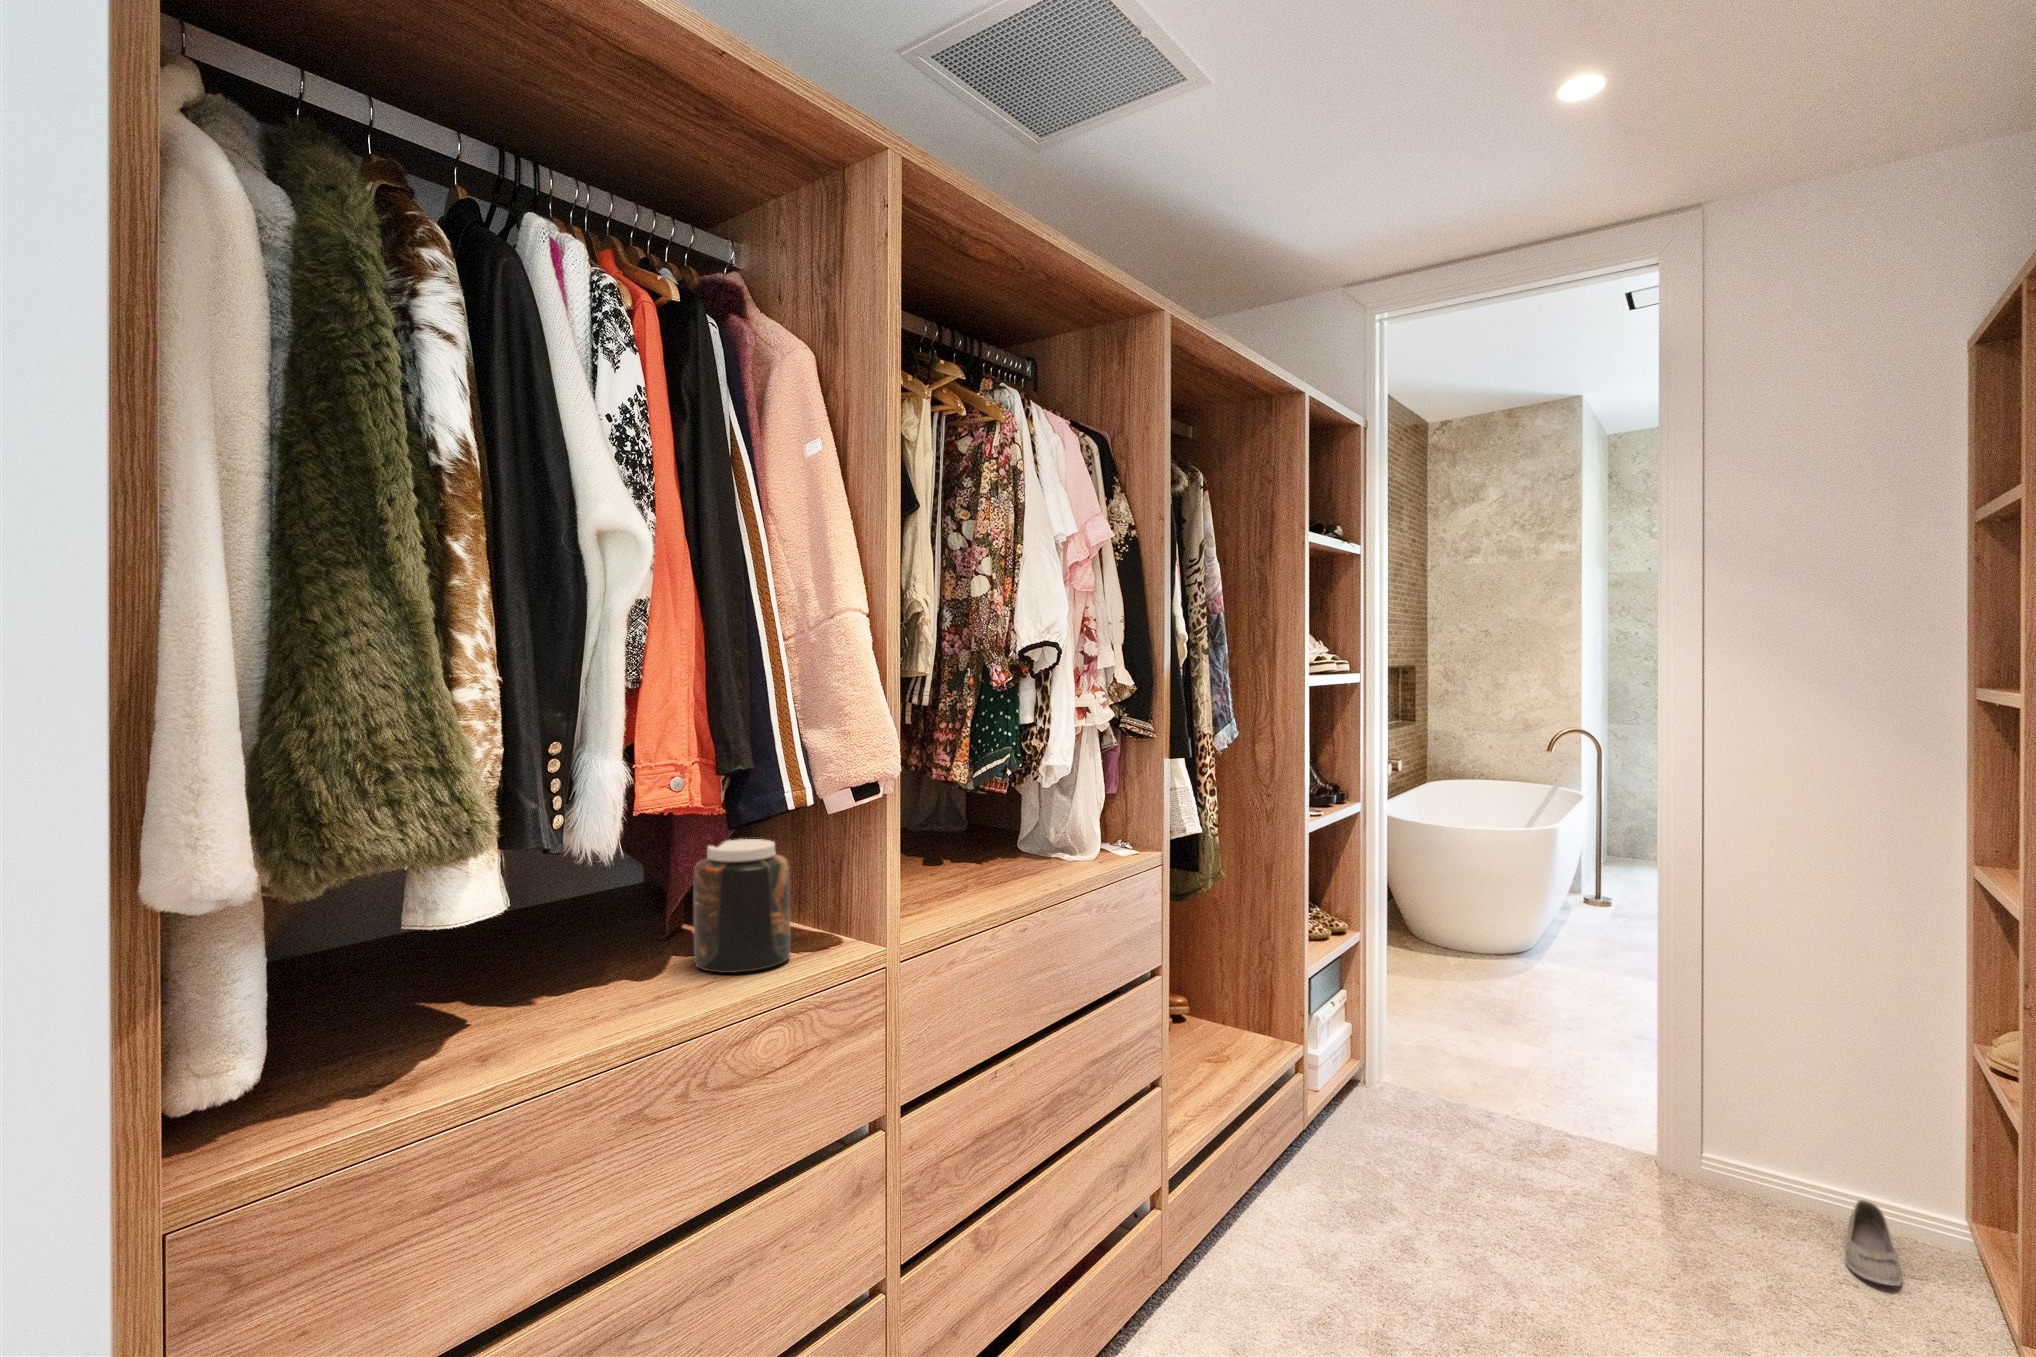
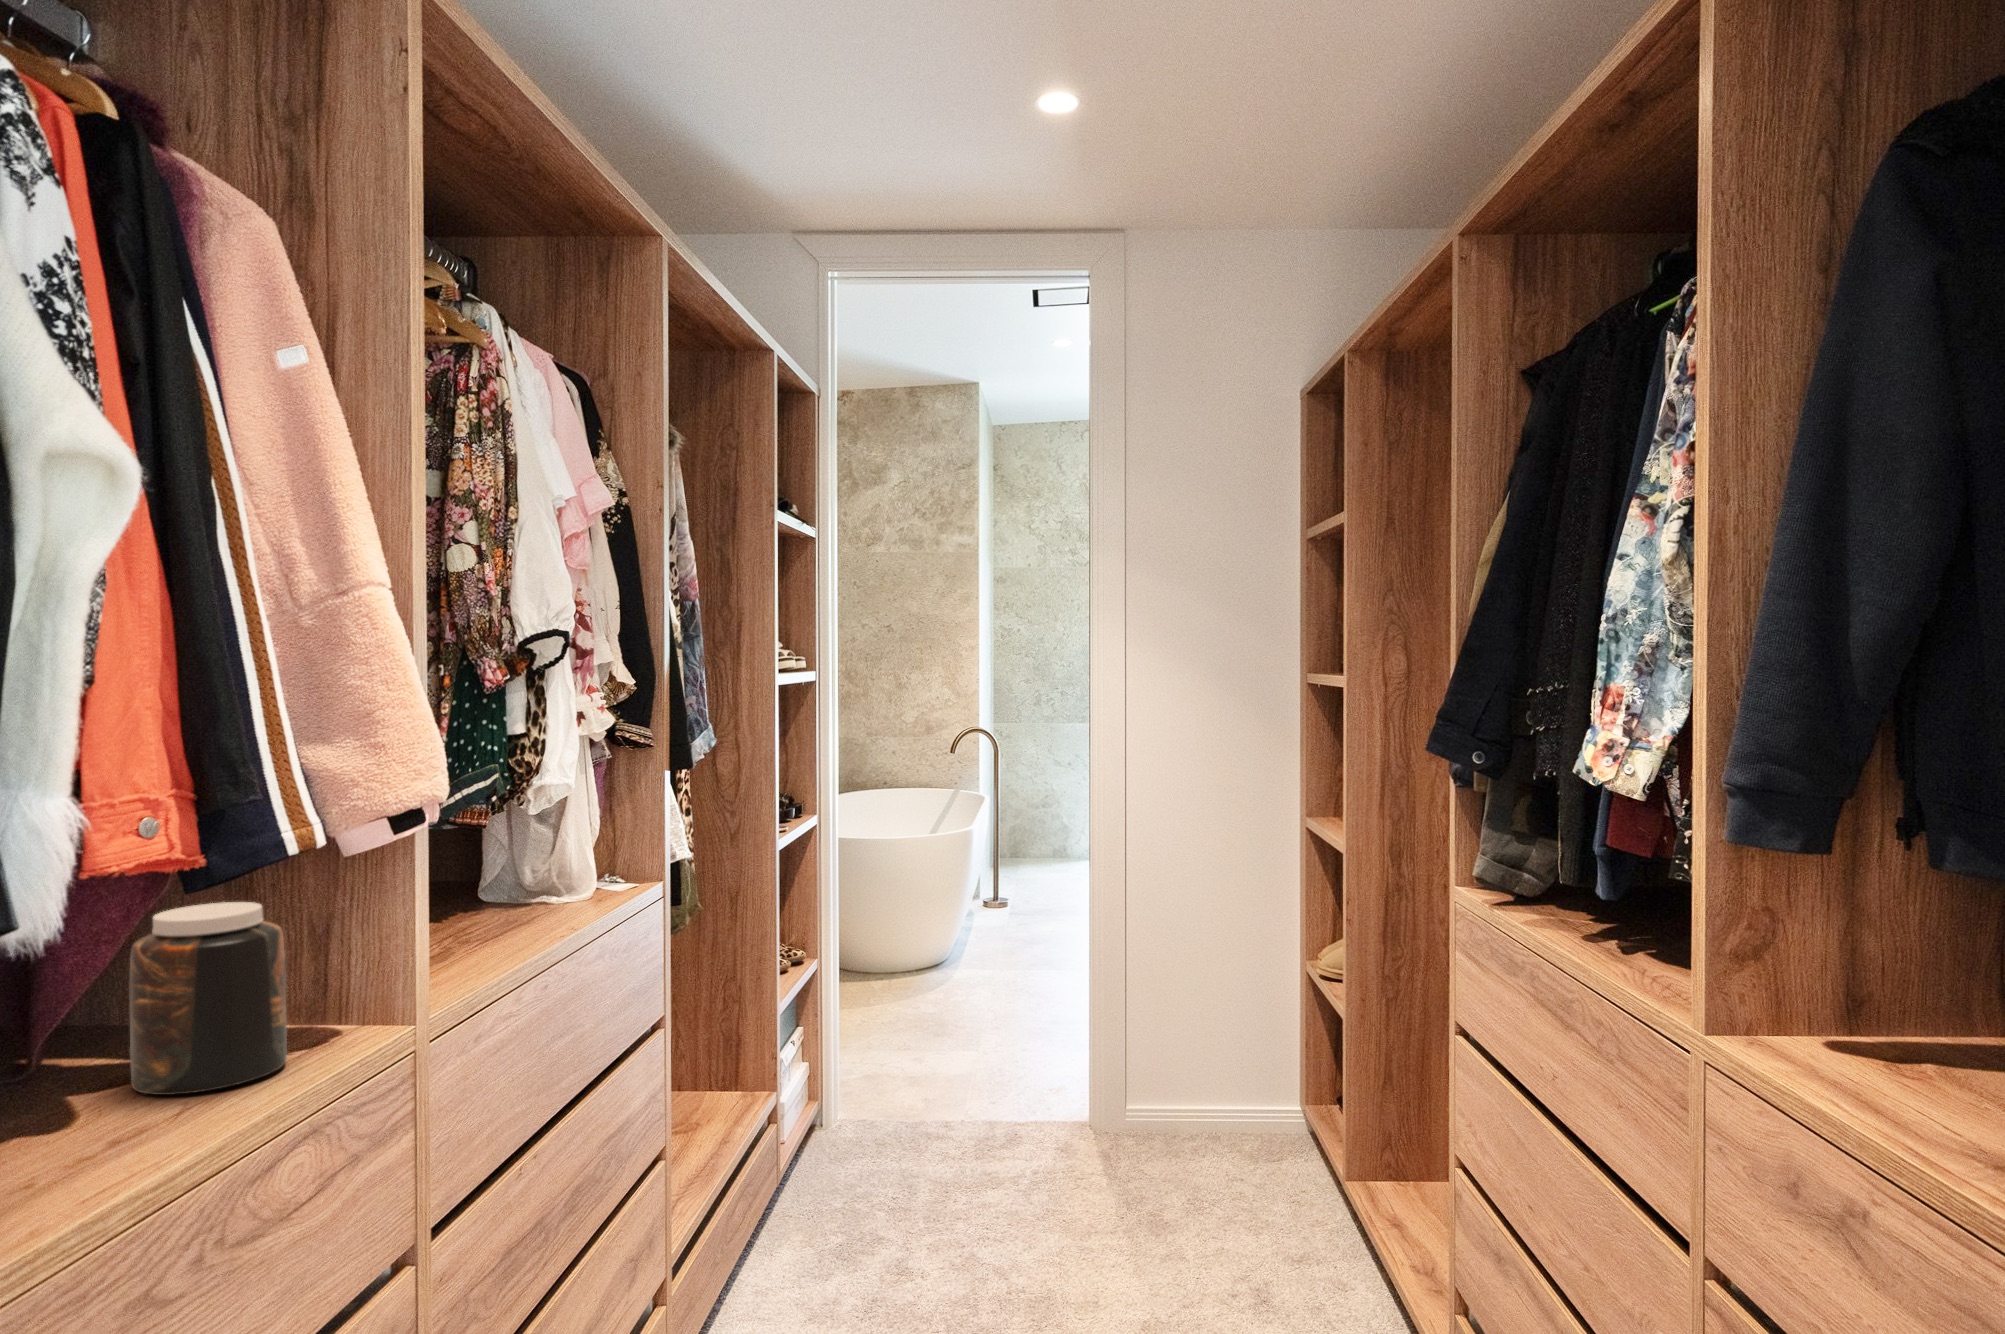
shoe: present [1845,1200,1902,1286] -> none [1247,1126,1288,1191]

